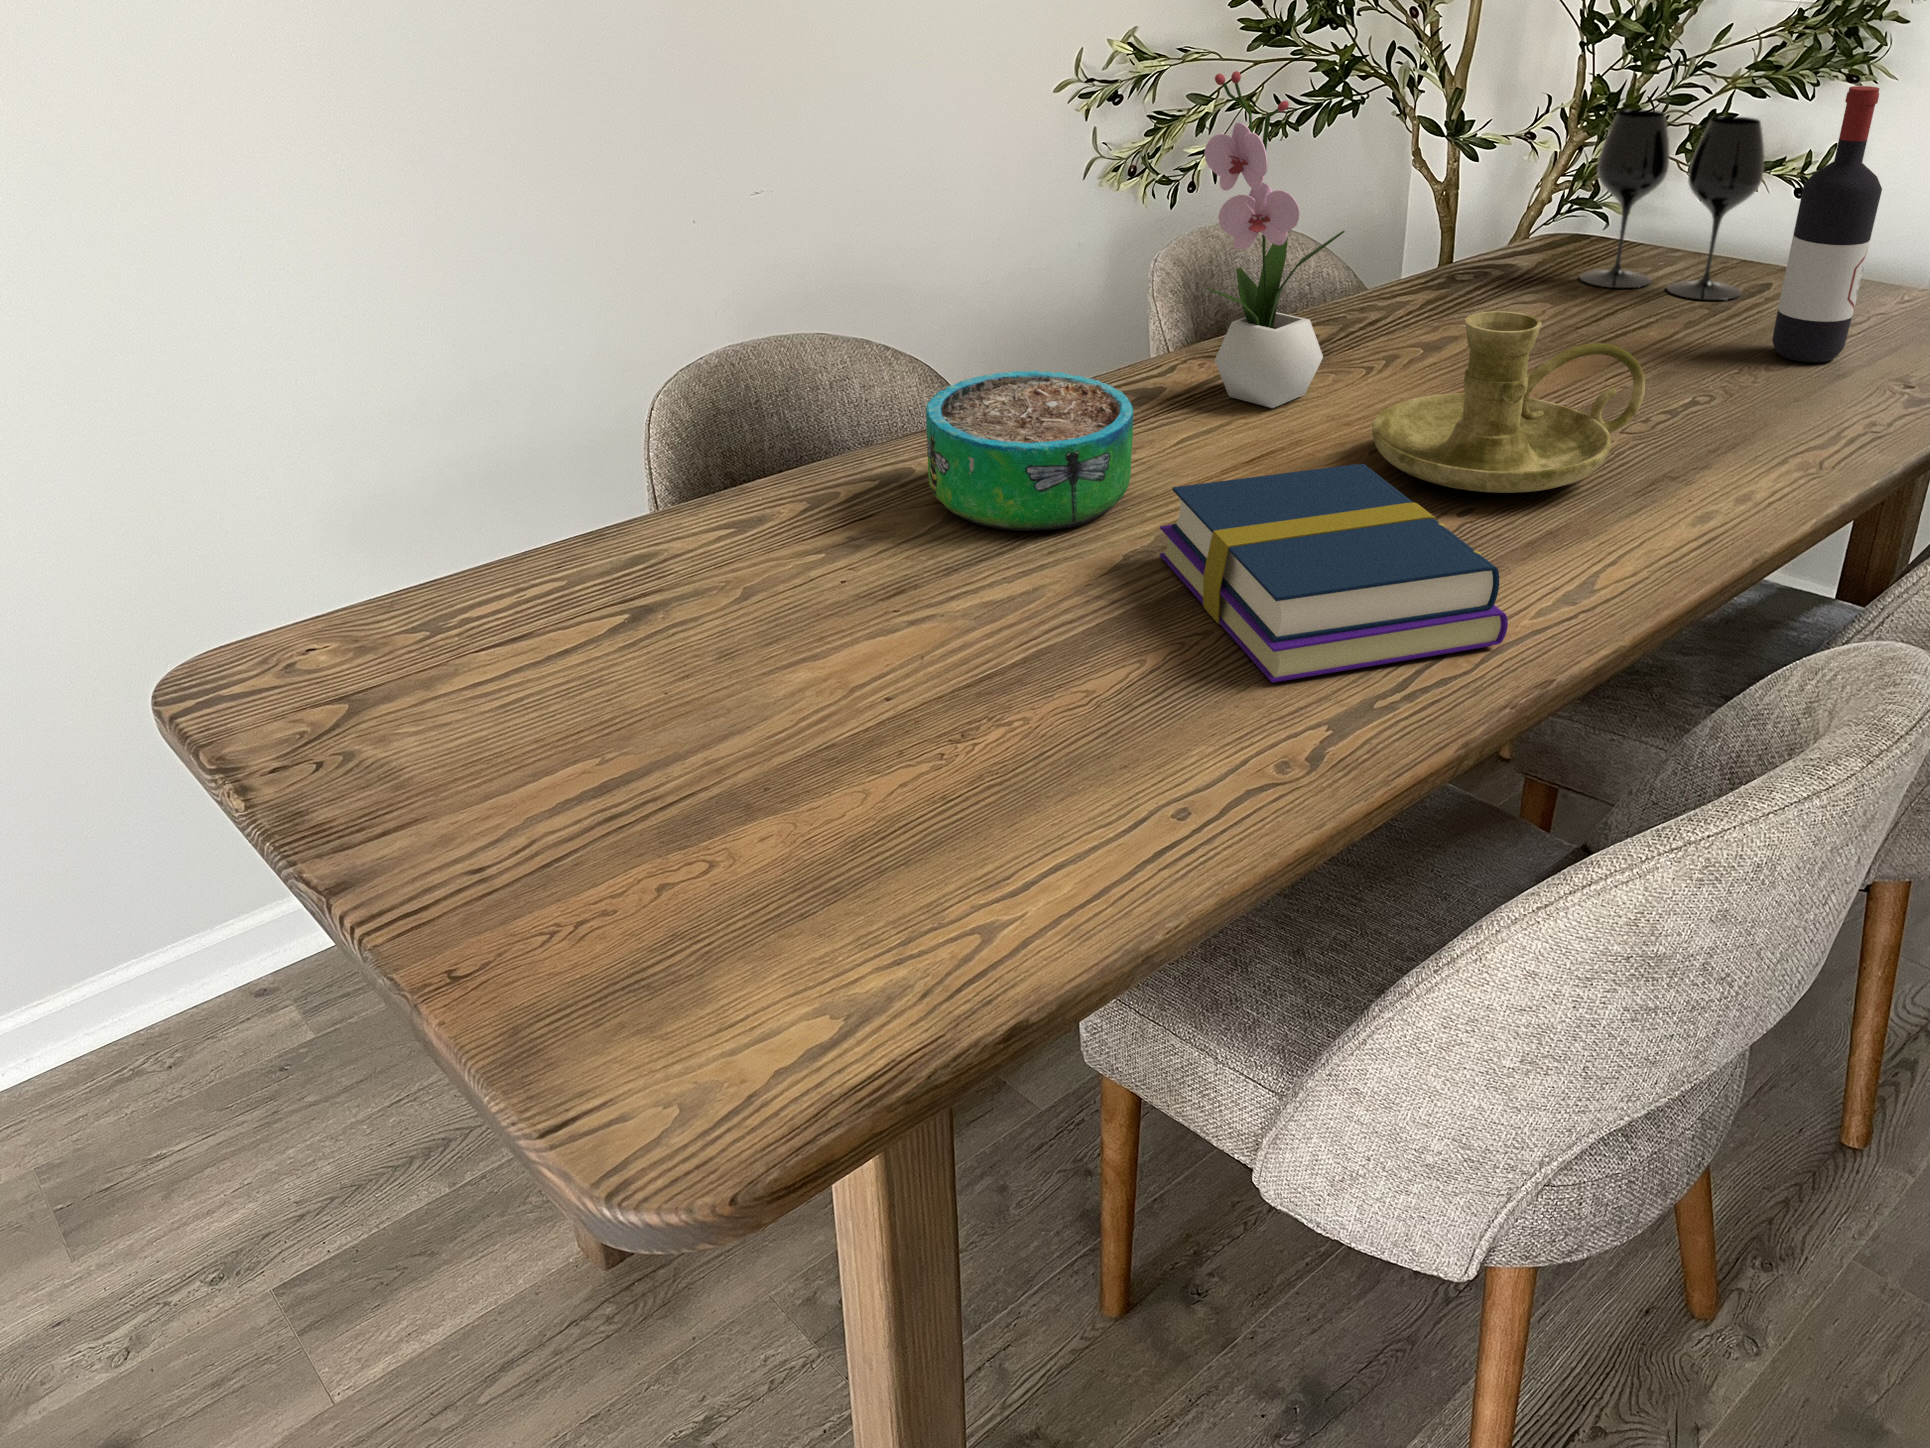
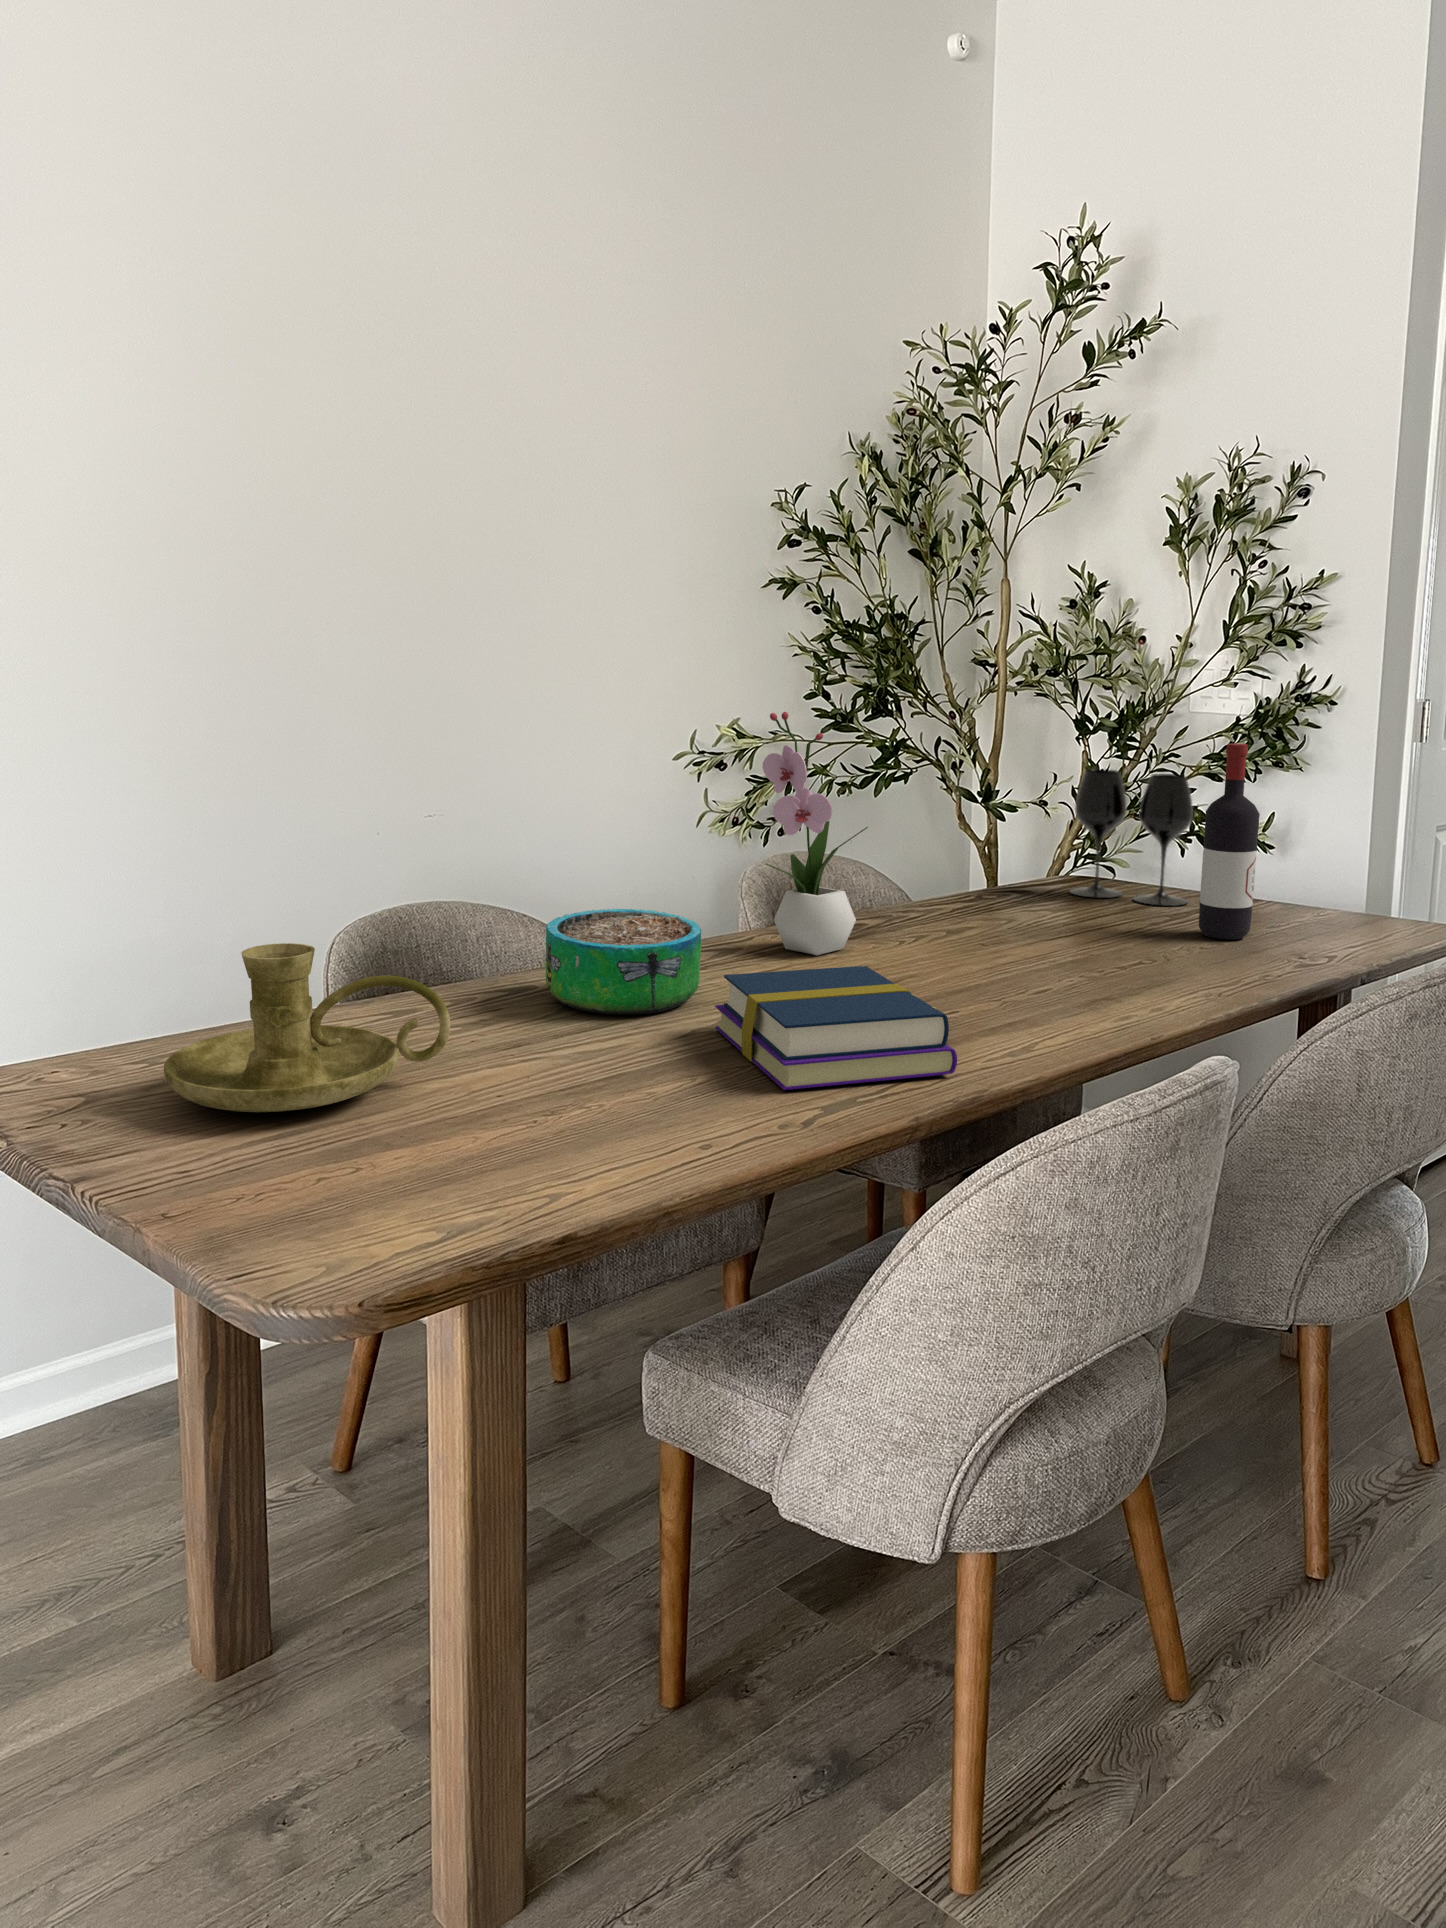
candle holder: present [1372,311,1645,493] -> present [164,943,450,1112]

